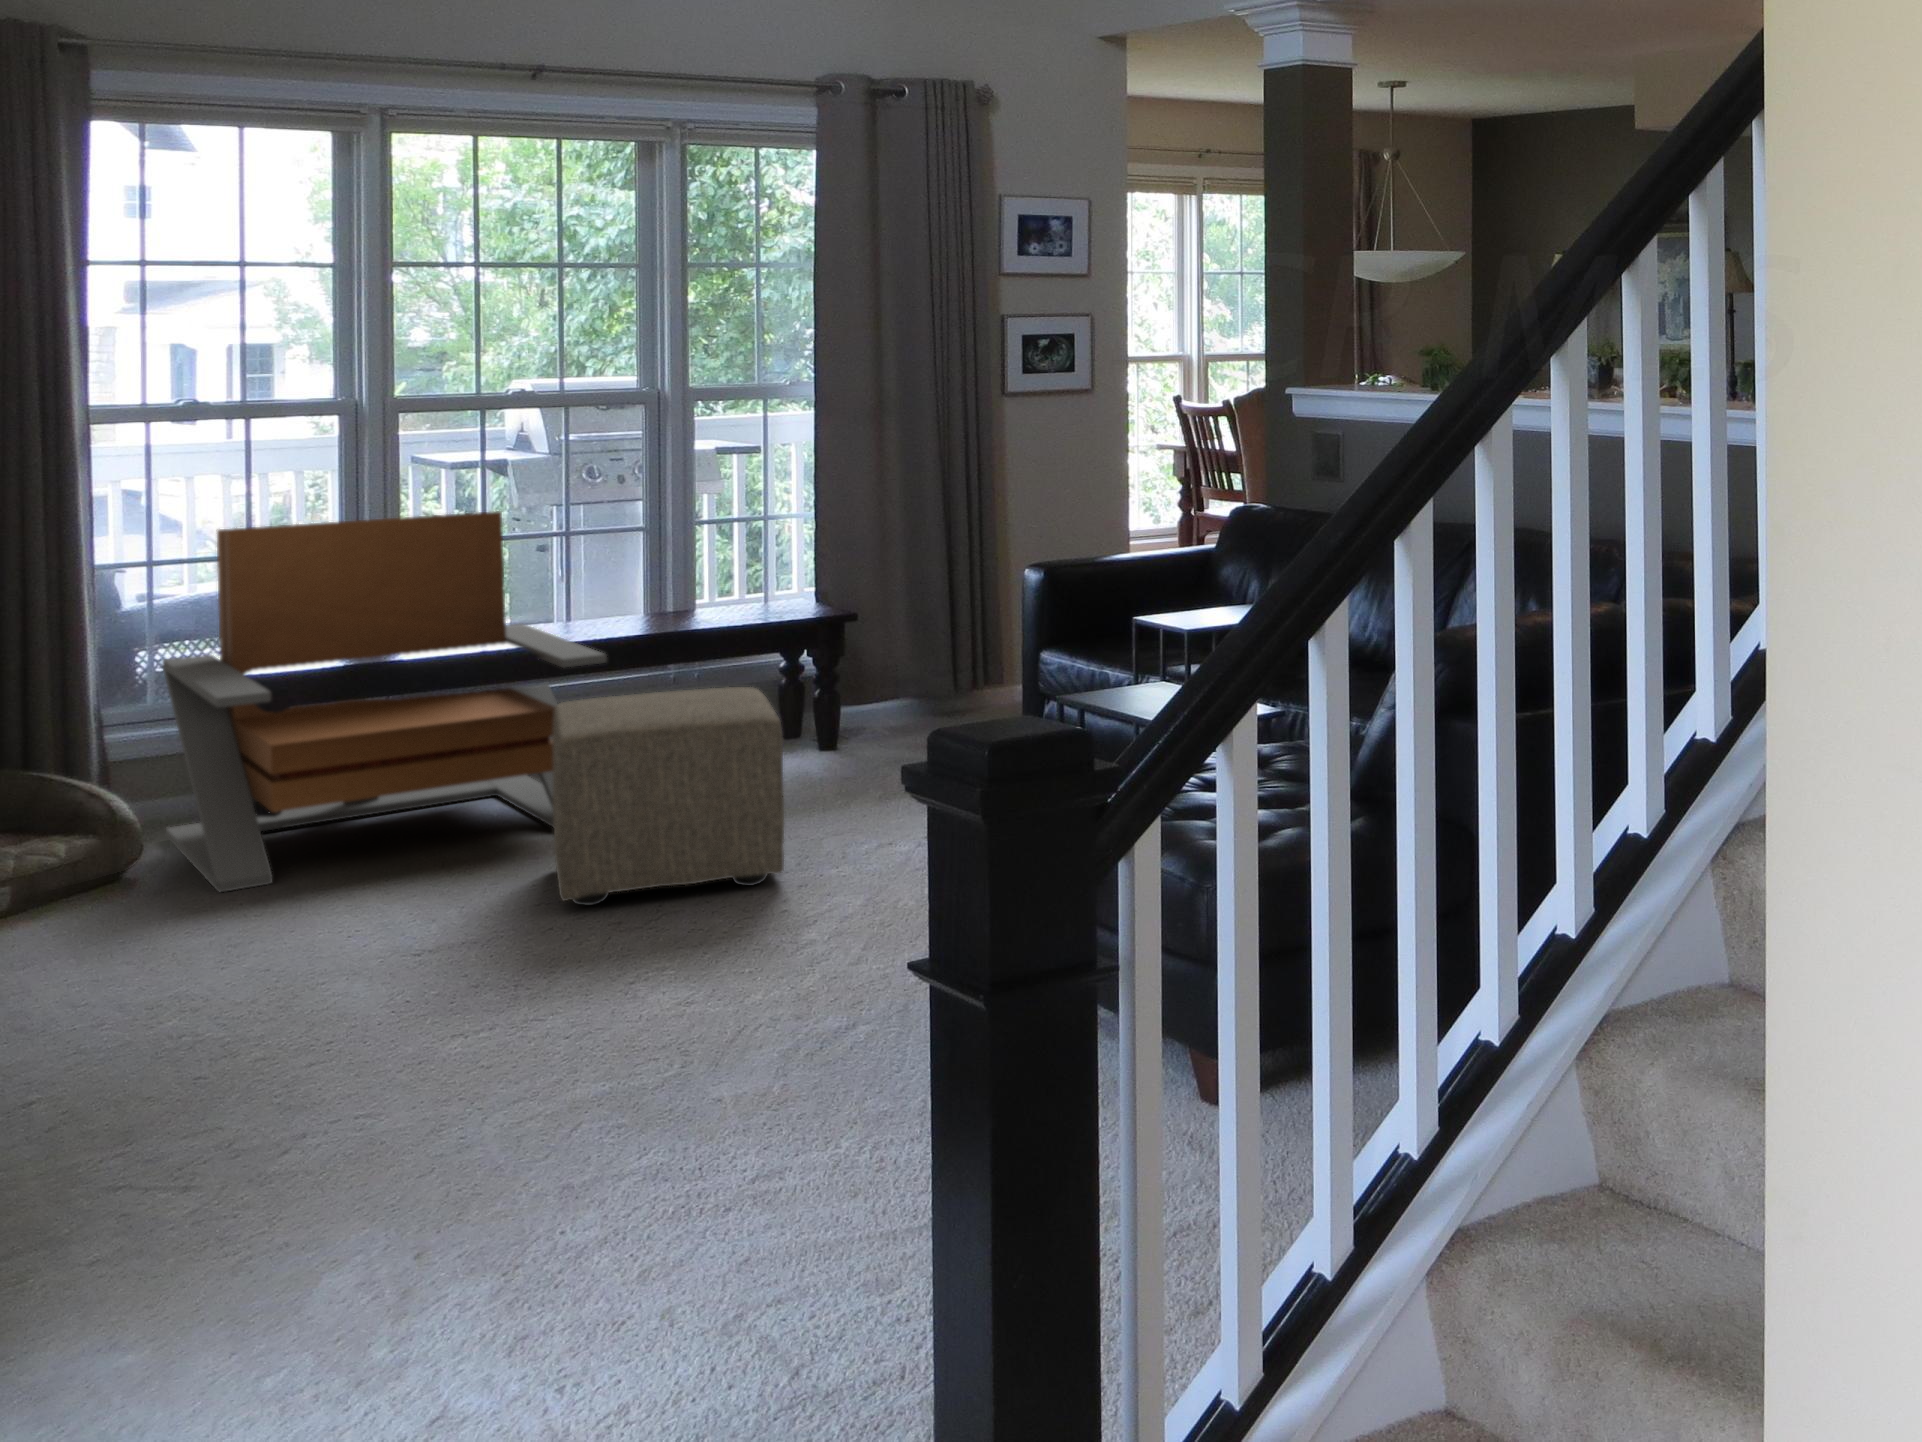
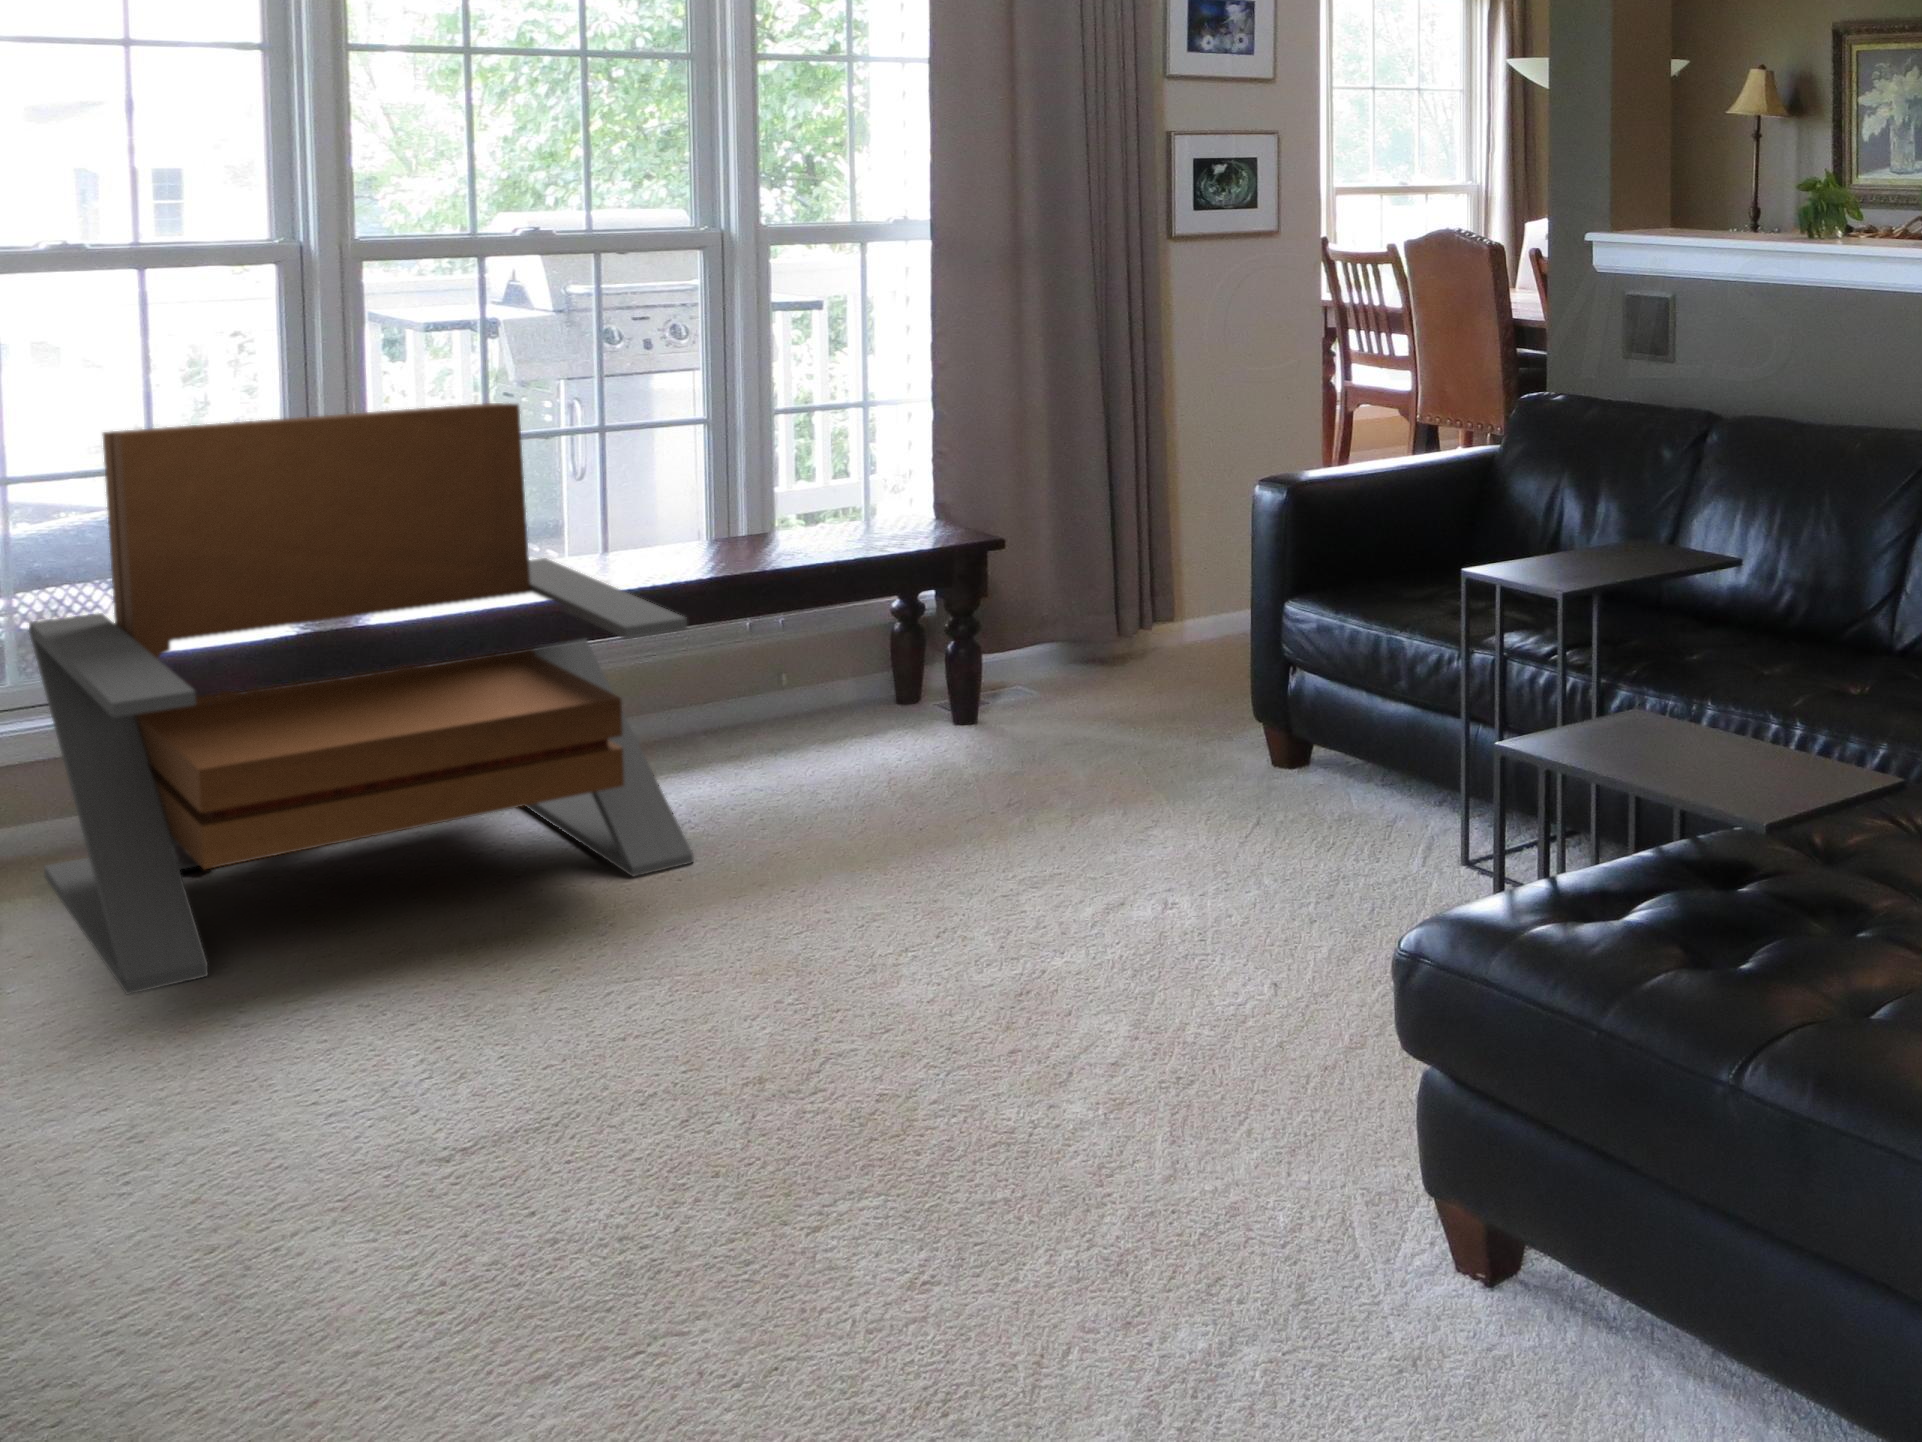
ottoman: present [553,687,784,905] -> none [629,676,995,1031]

